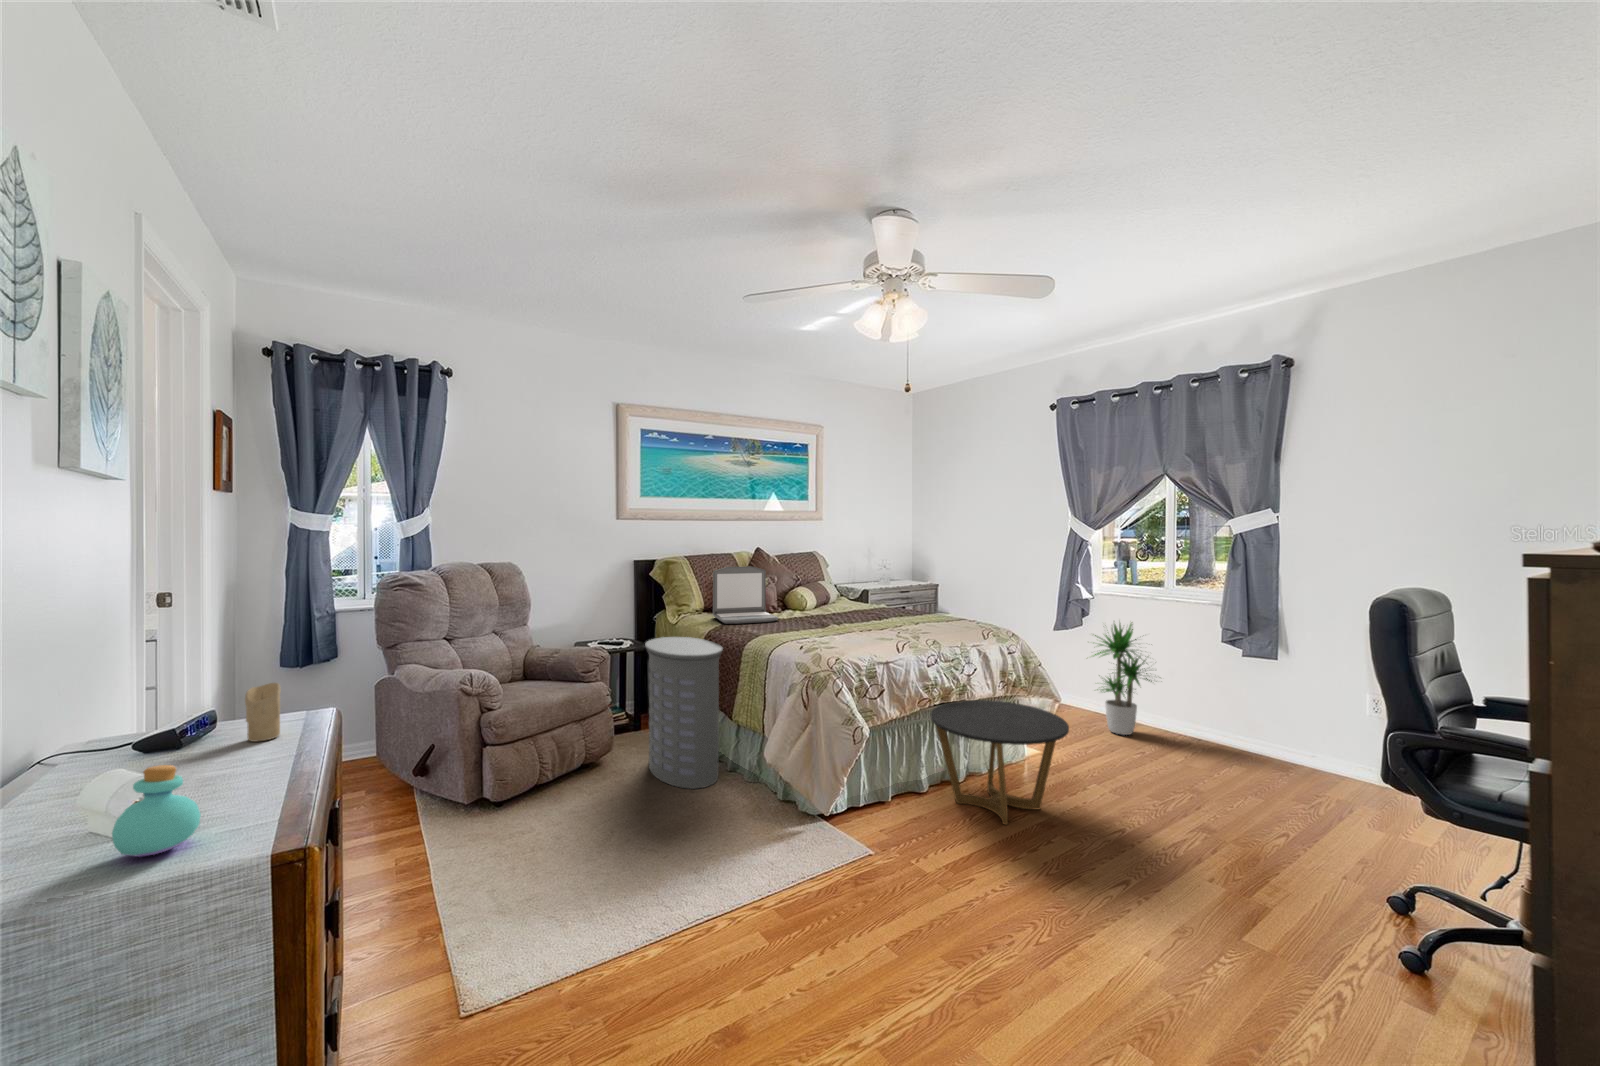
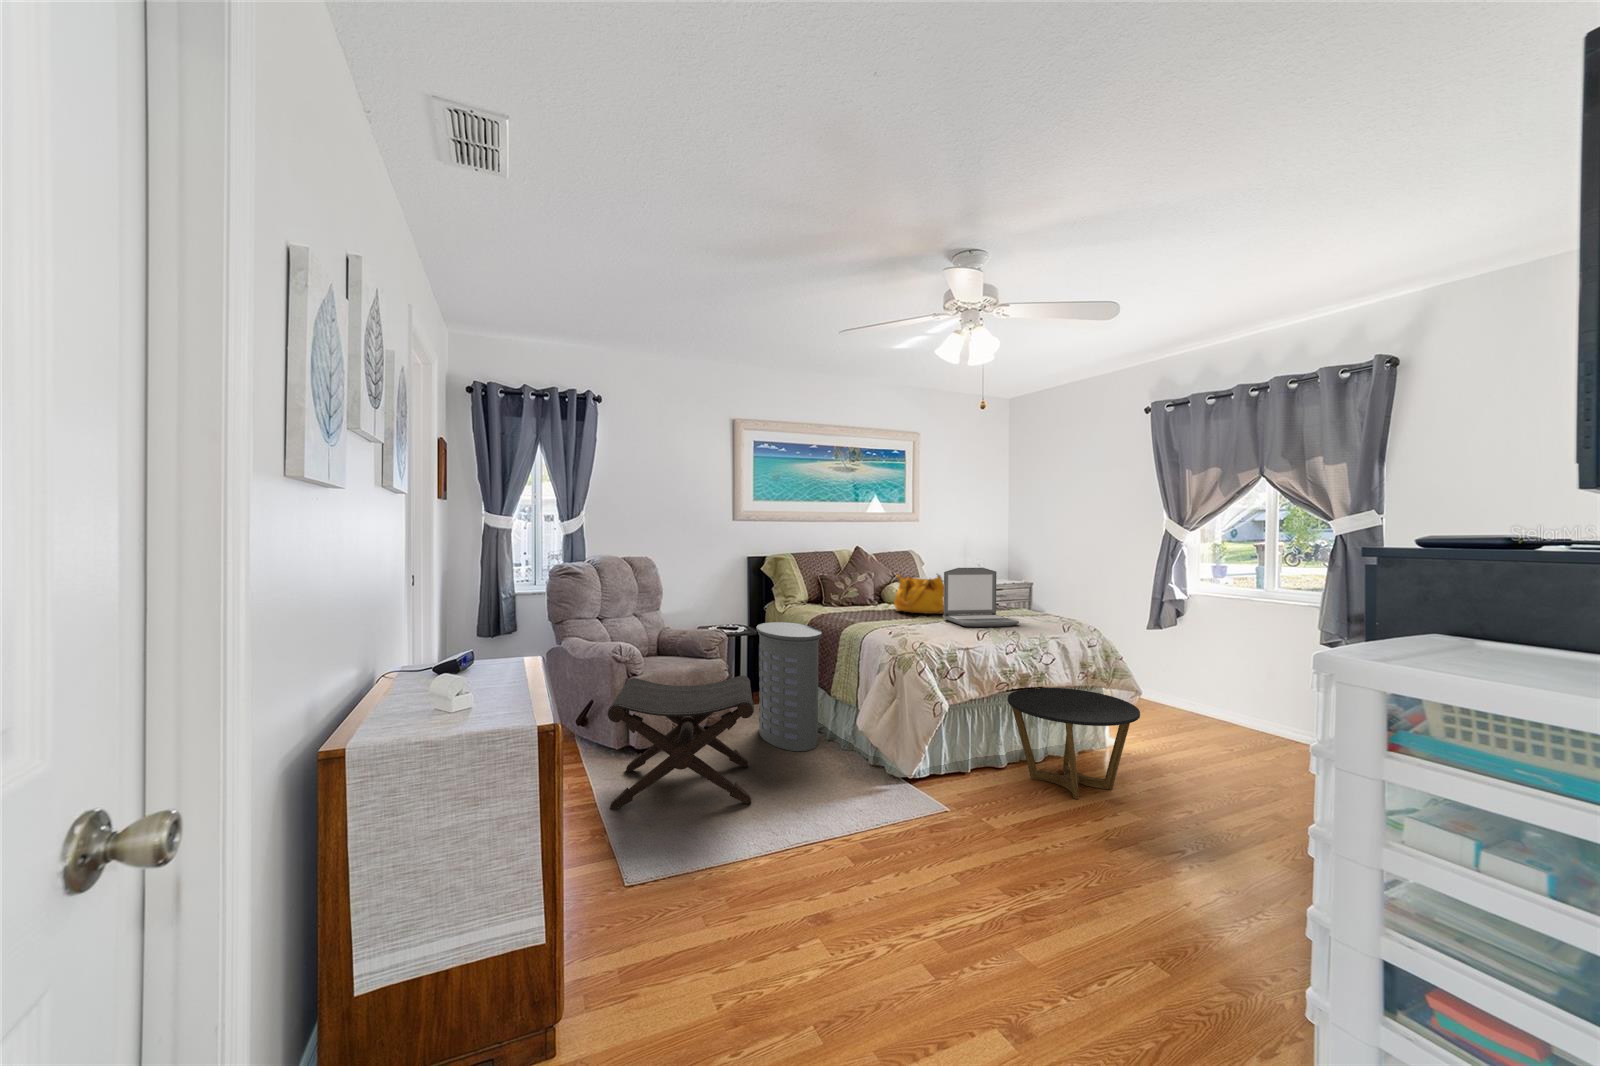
laptop: present [713,567,778,624] -> present [943,568,1019,627]
handbag: none [802,577,858,622] -> present [894,574,944,614]
potted plant: present [1094,622,1152,735] -> none [1174,618,1259,733]
candle: present [245,683,281,742] -> none [490,635,511,674]
footstool: none [446,705,642,893] -> present [608,676,754,810]
perfume bottle: present [112,765,201,857] -> none [449,671,492,724]

